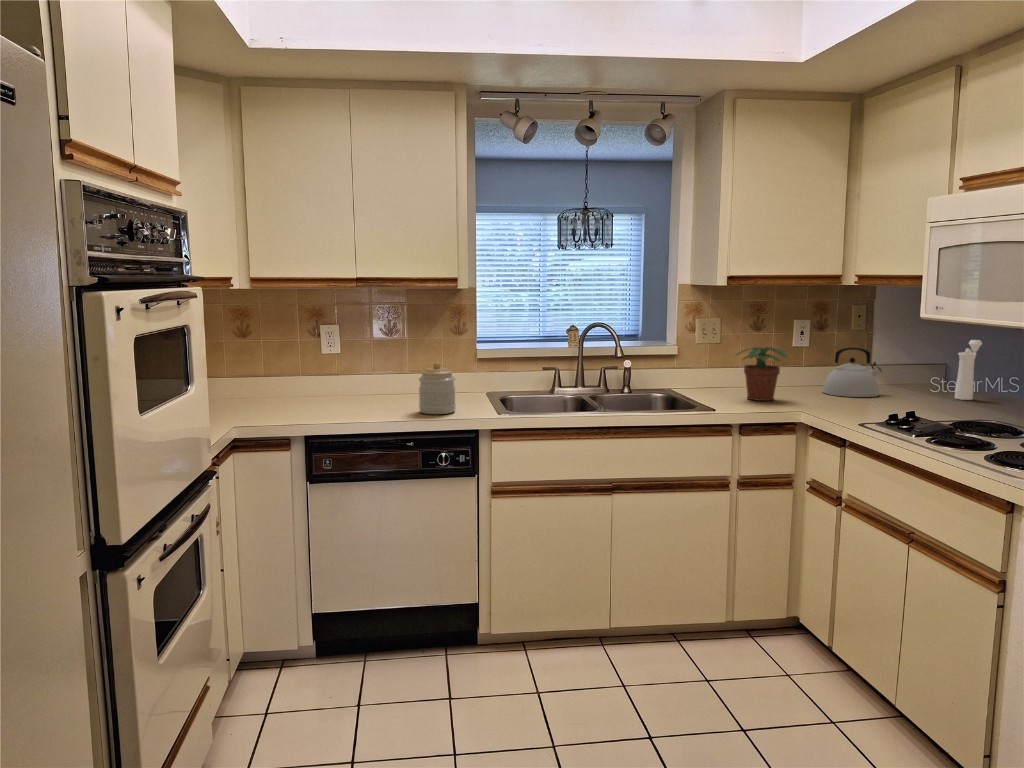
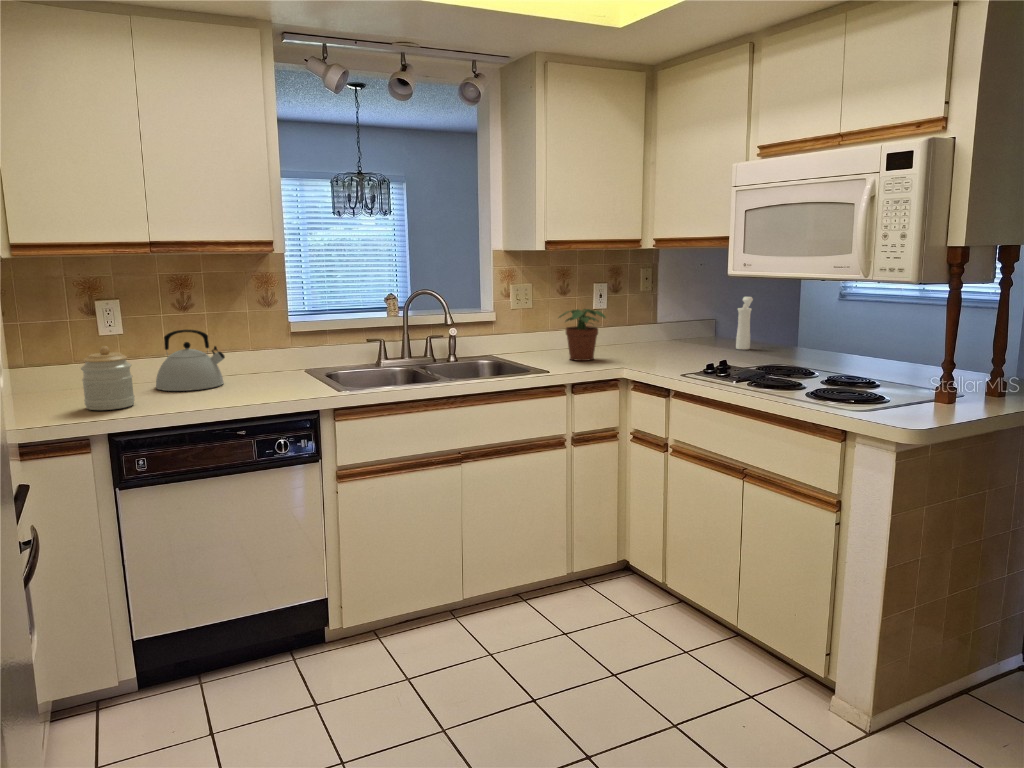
kettle: present [823,347,881,397] -> present [156,330,225,391]
jar: present [419,362,456,414] -> present [81,346,135,410]

